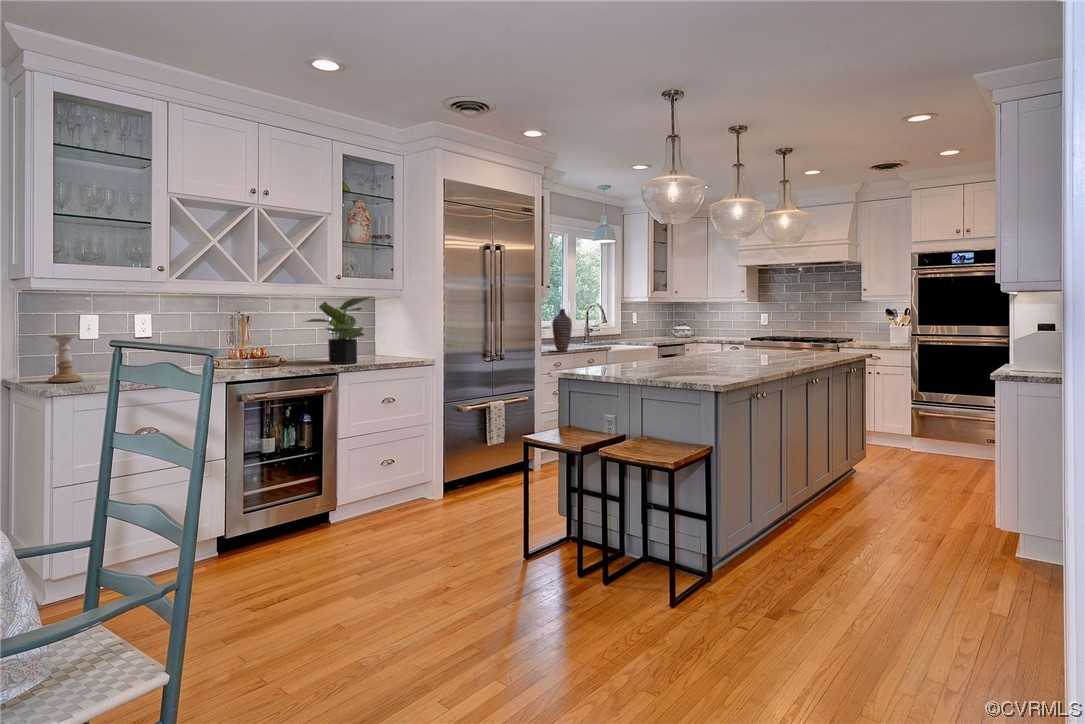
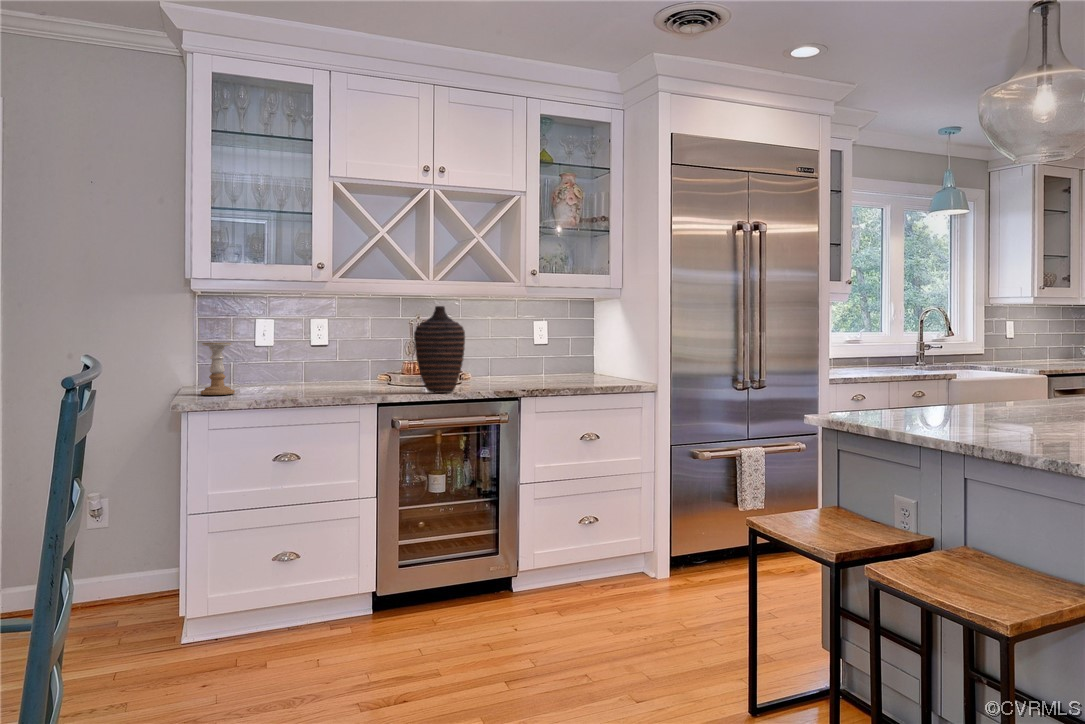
potted plant: present [305,297,370,364] -> none [485,294,572,384]
decorative vase: present [552,309,572,352] -> present [414,306,465,393]

